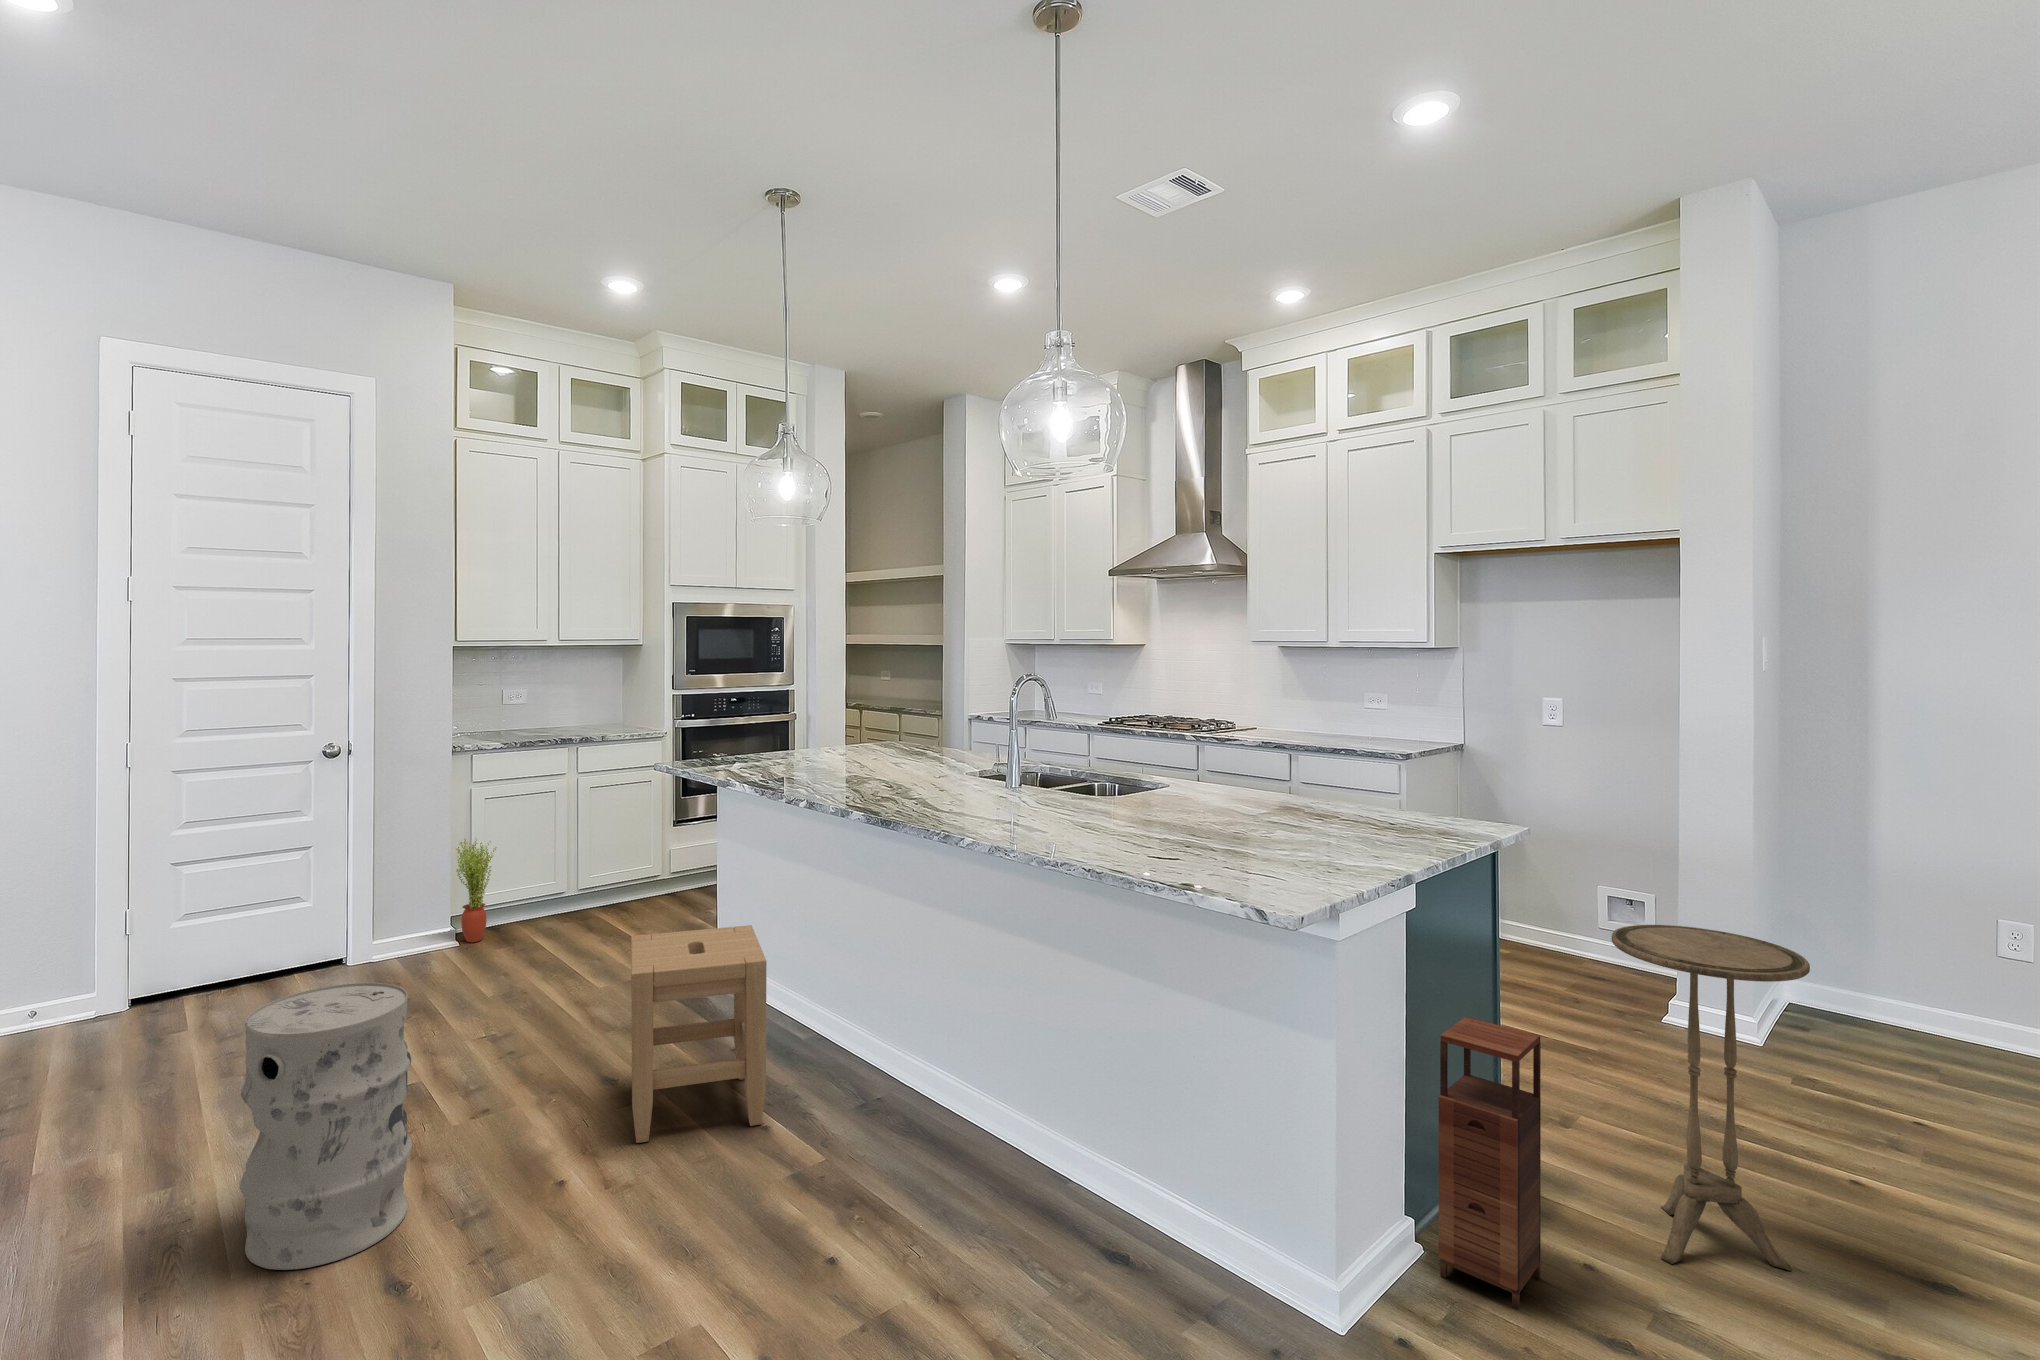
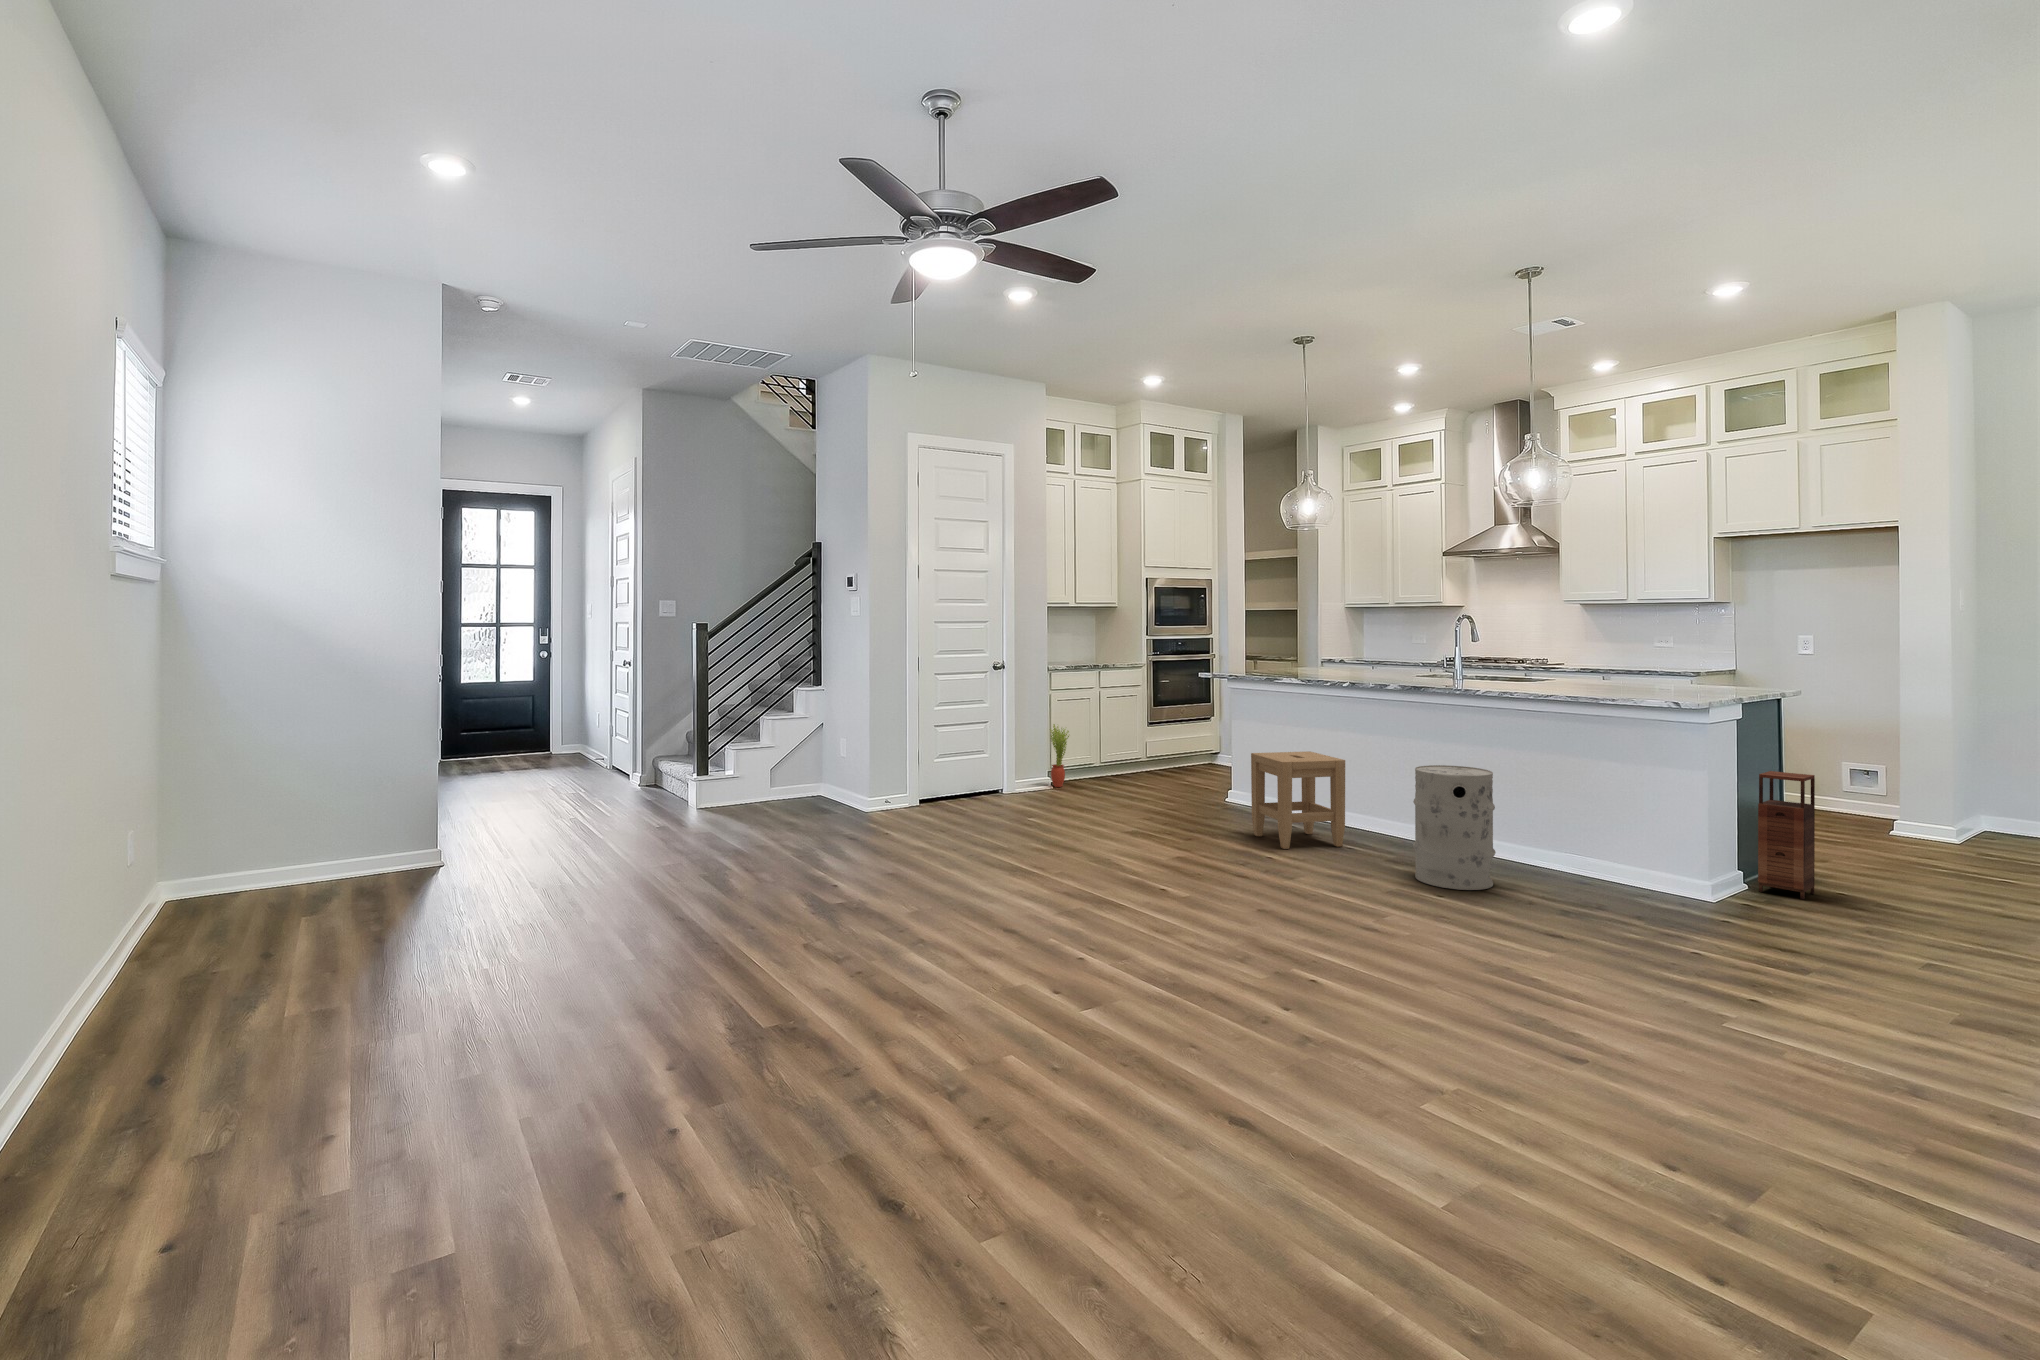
side table: present [1612,925,1810,1271] -> none [1854,734,1969,898]
trash can: present [240,983,412,1270] -> present [1413,765,1496,890]

